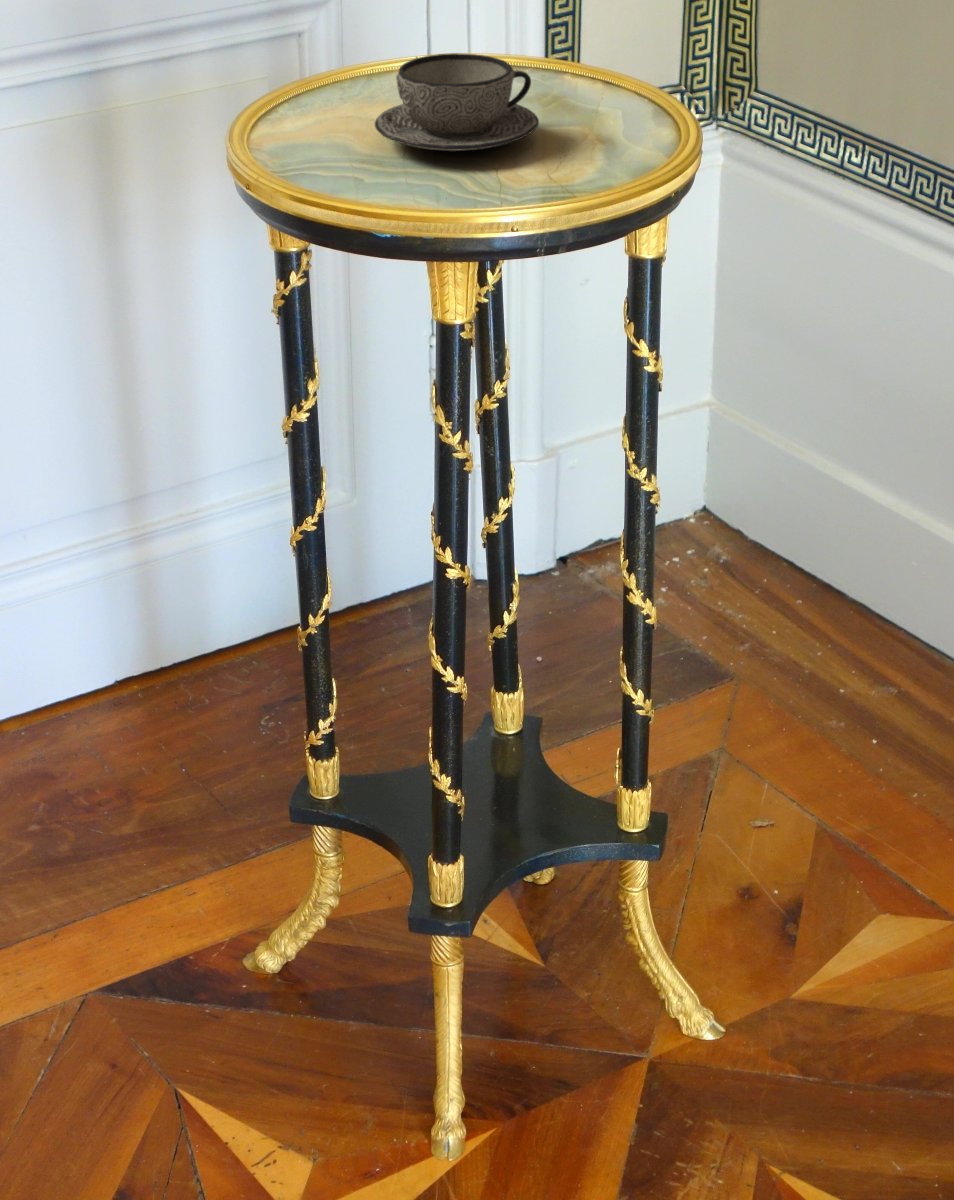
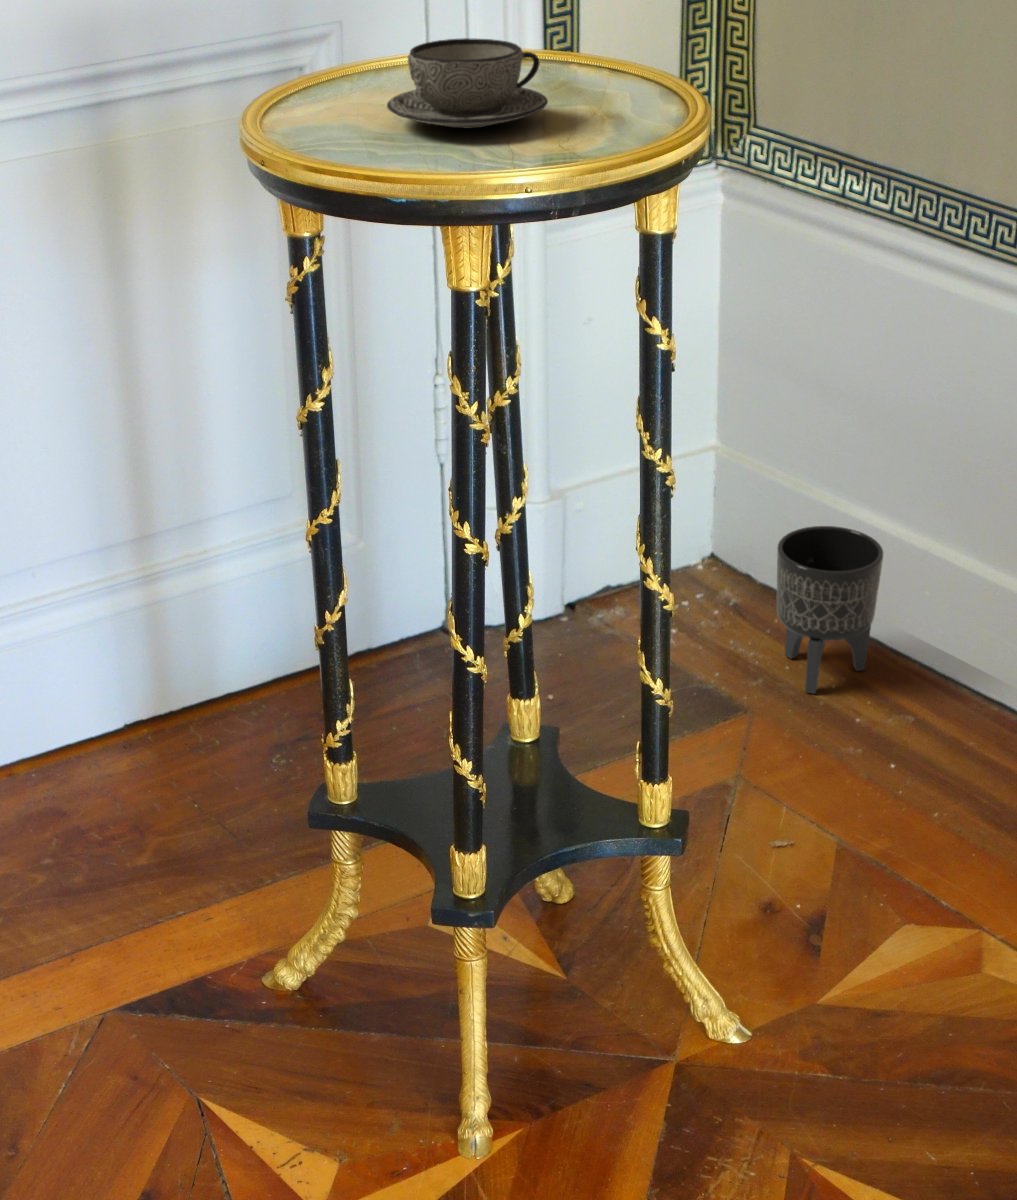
planter: none [763,501,873,670] -> present [776,526,883,694]

